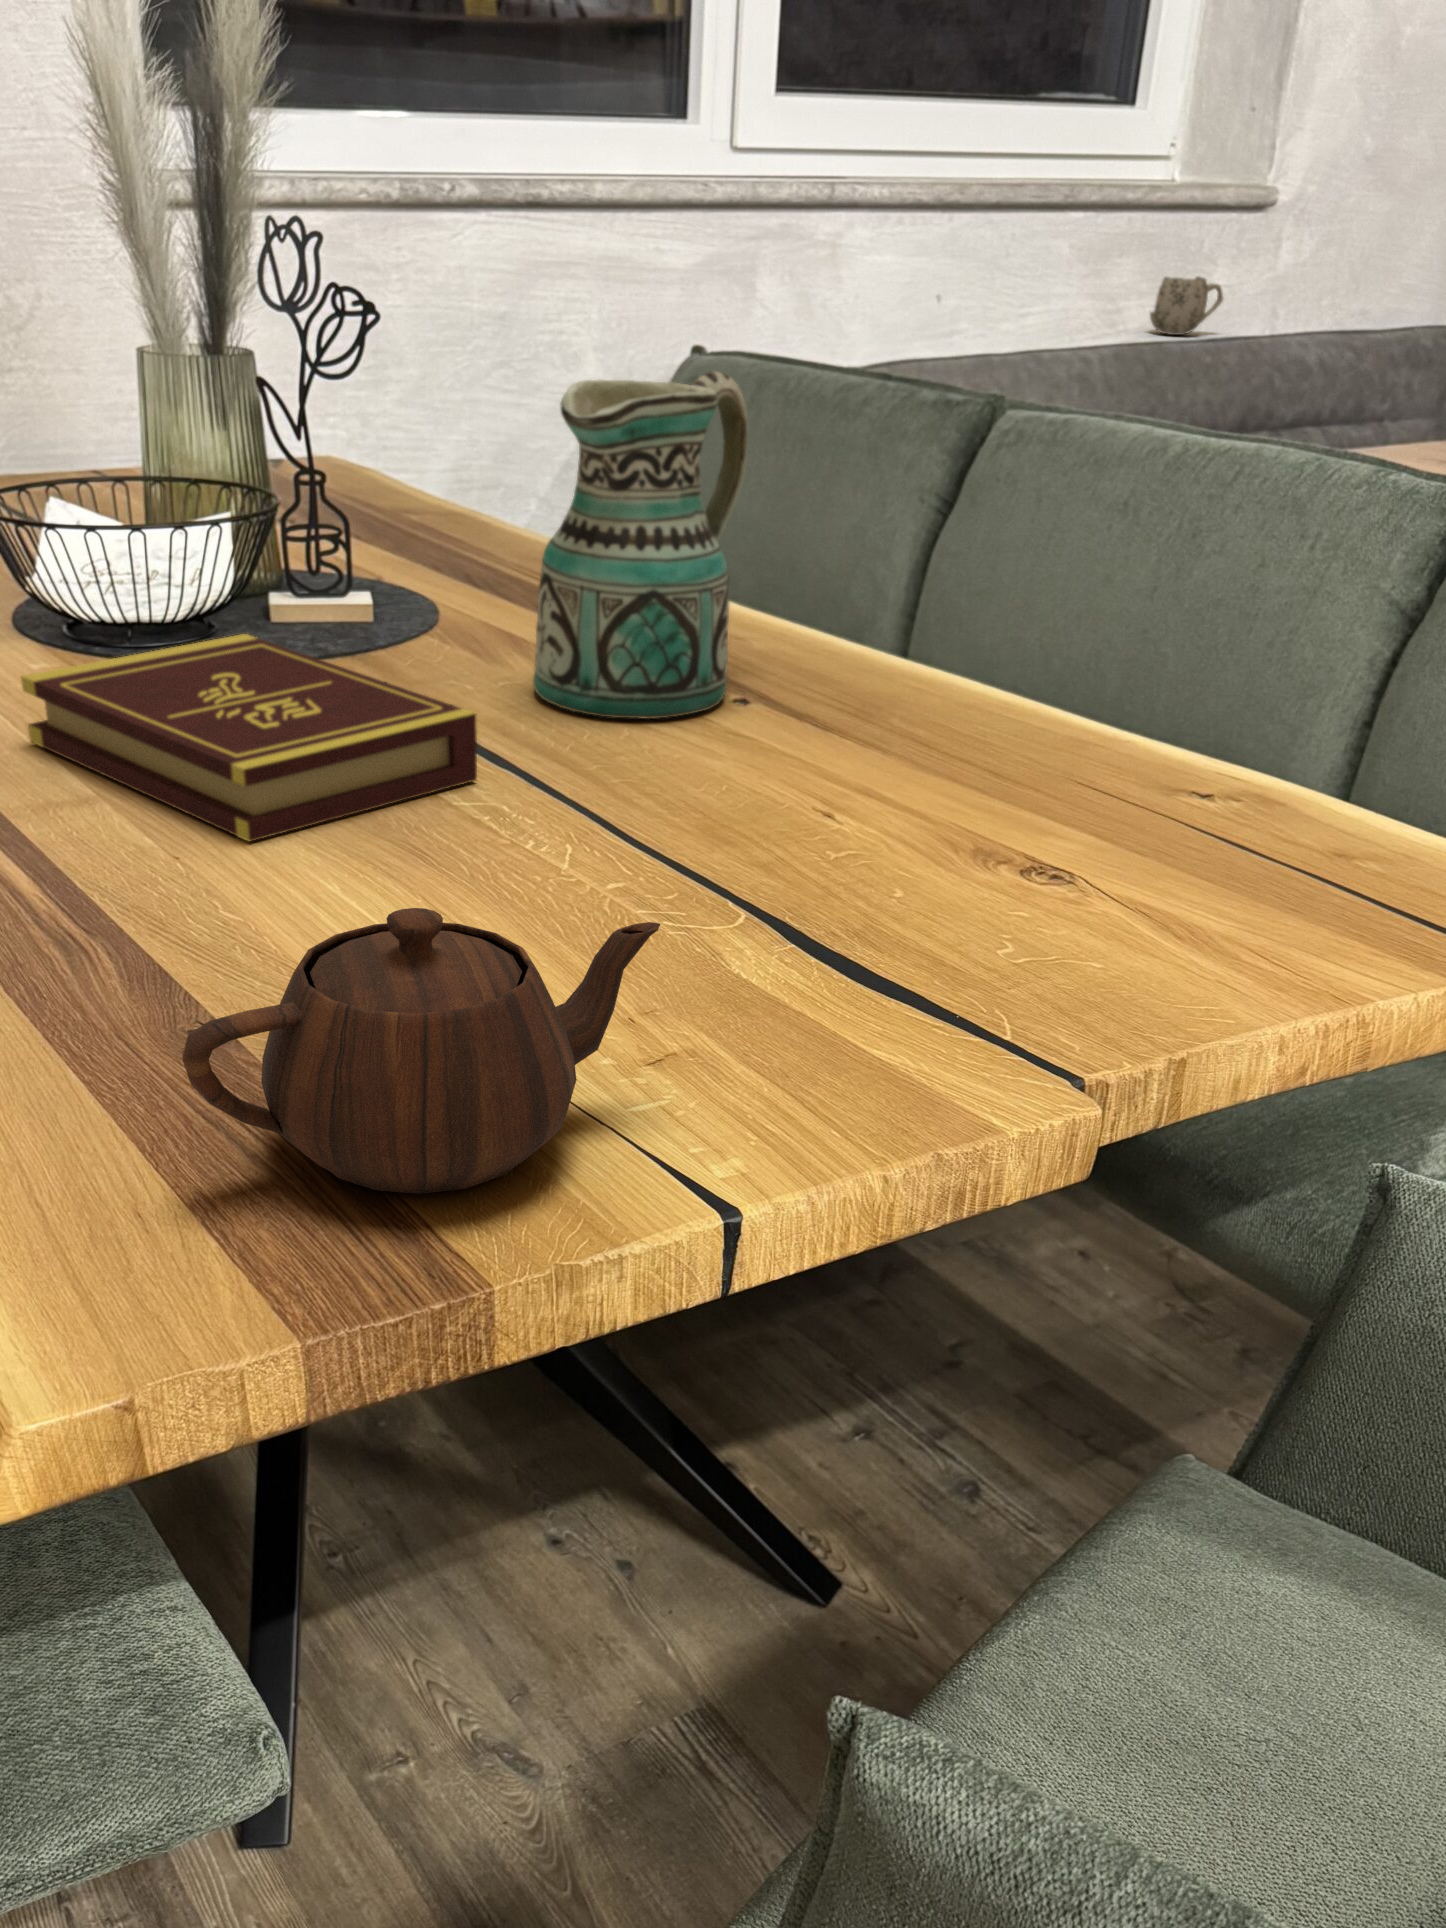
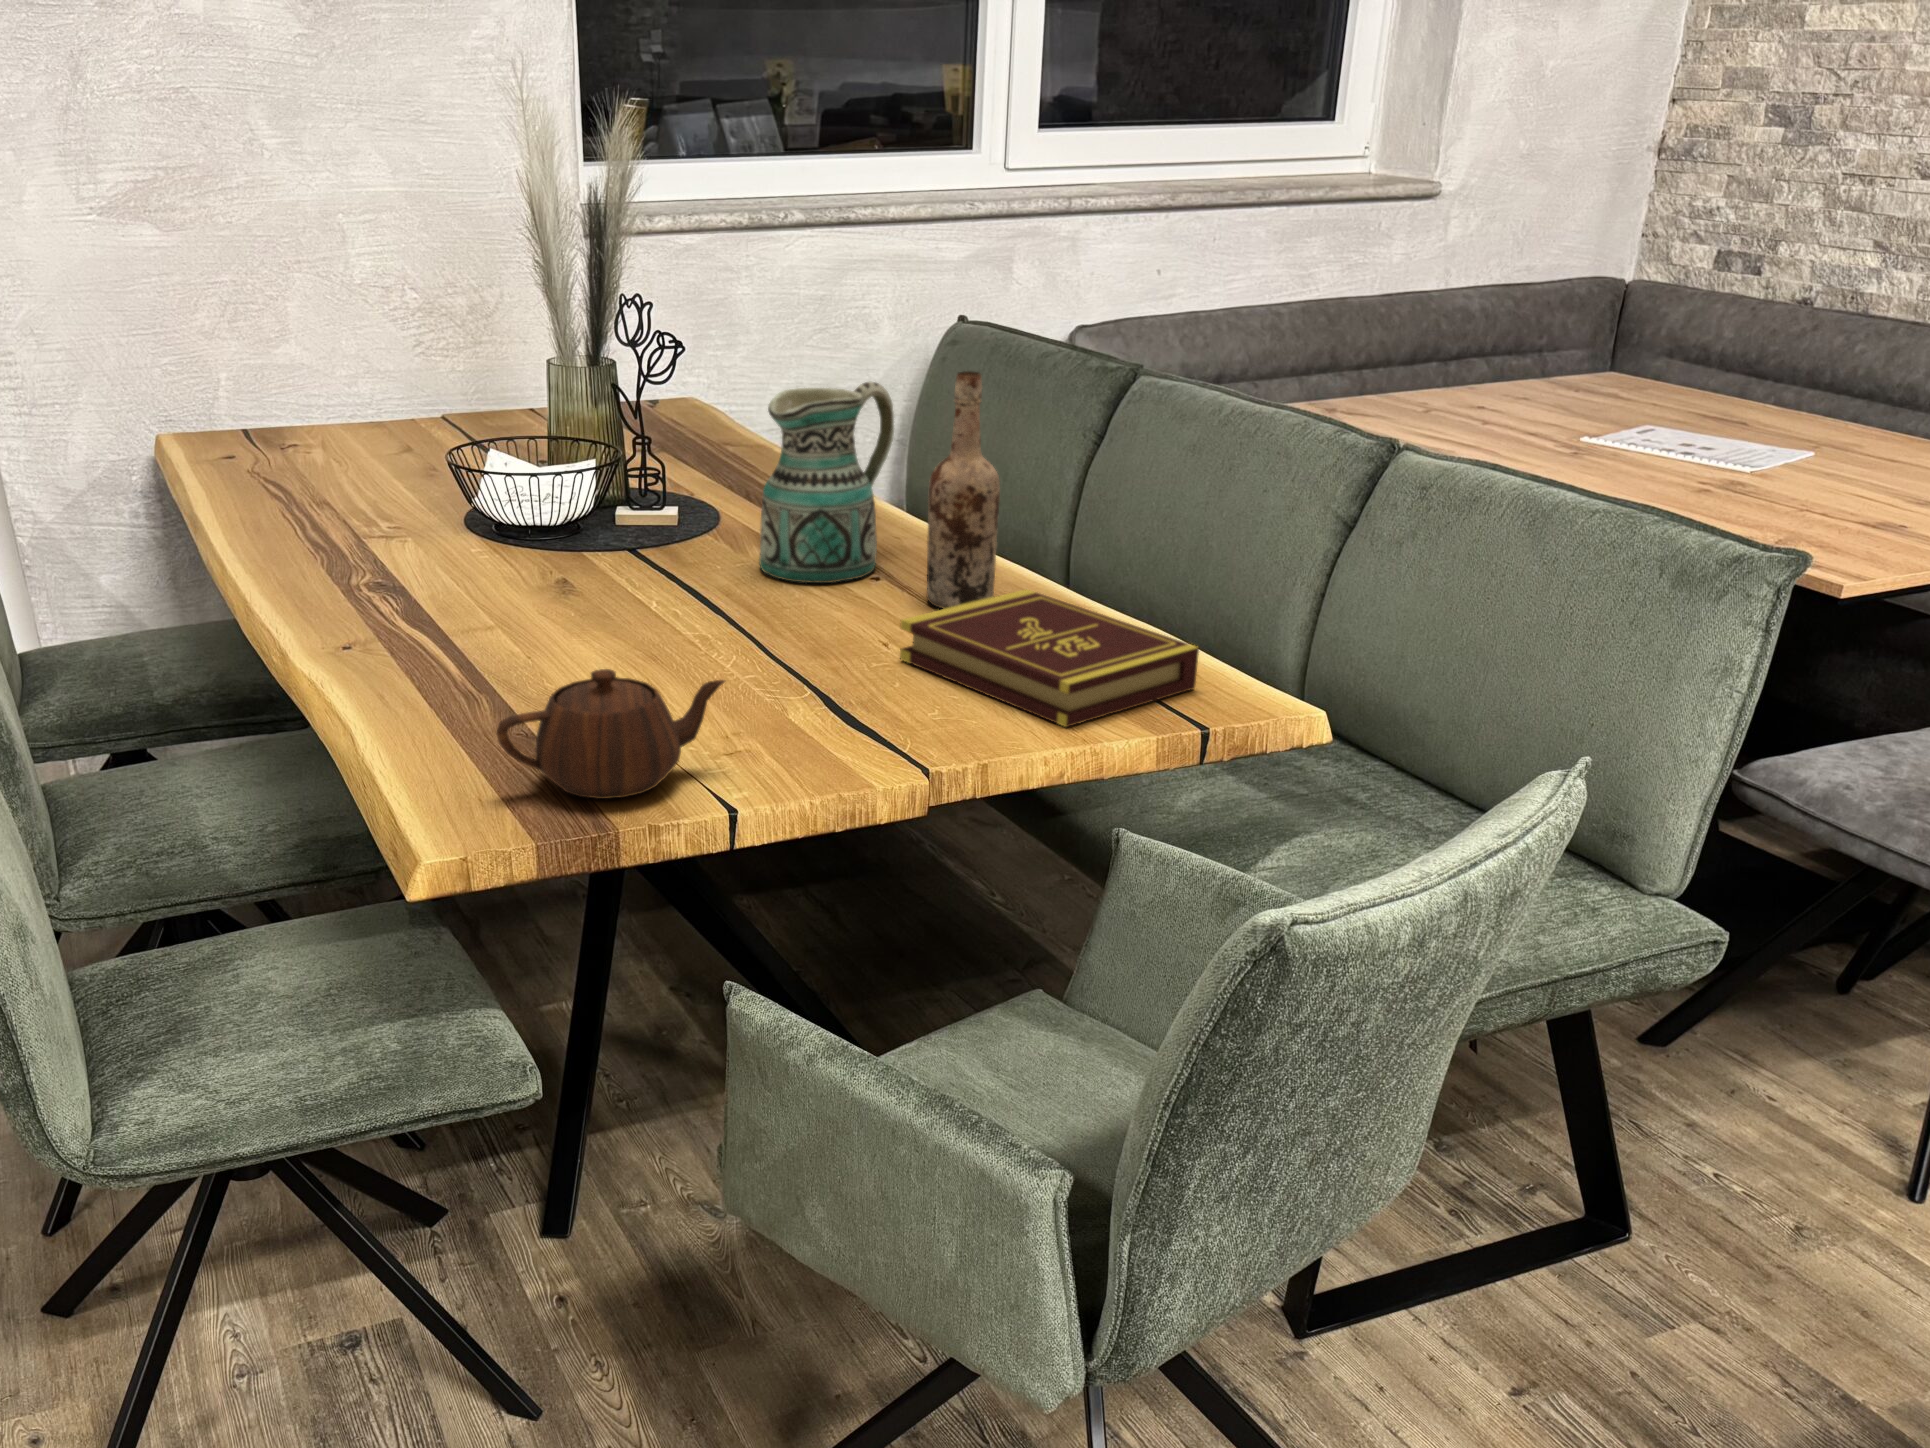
mug: present [1150,276,1223,335] -> none [1346,248,1404,292]
wine bottle: none [839,335,980,764] -> present [927,371,1000,609]
book: present [21,634,477,842] -> present [900,589,1199,727]

